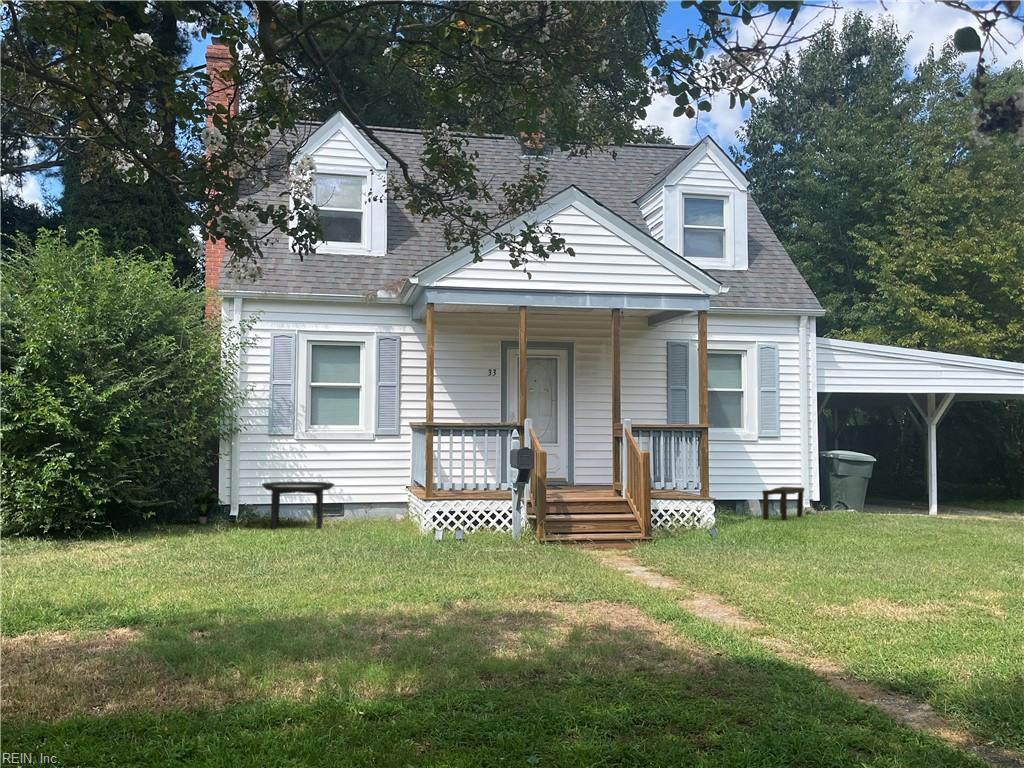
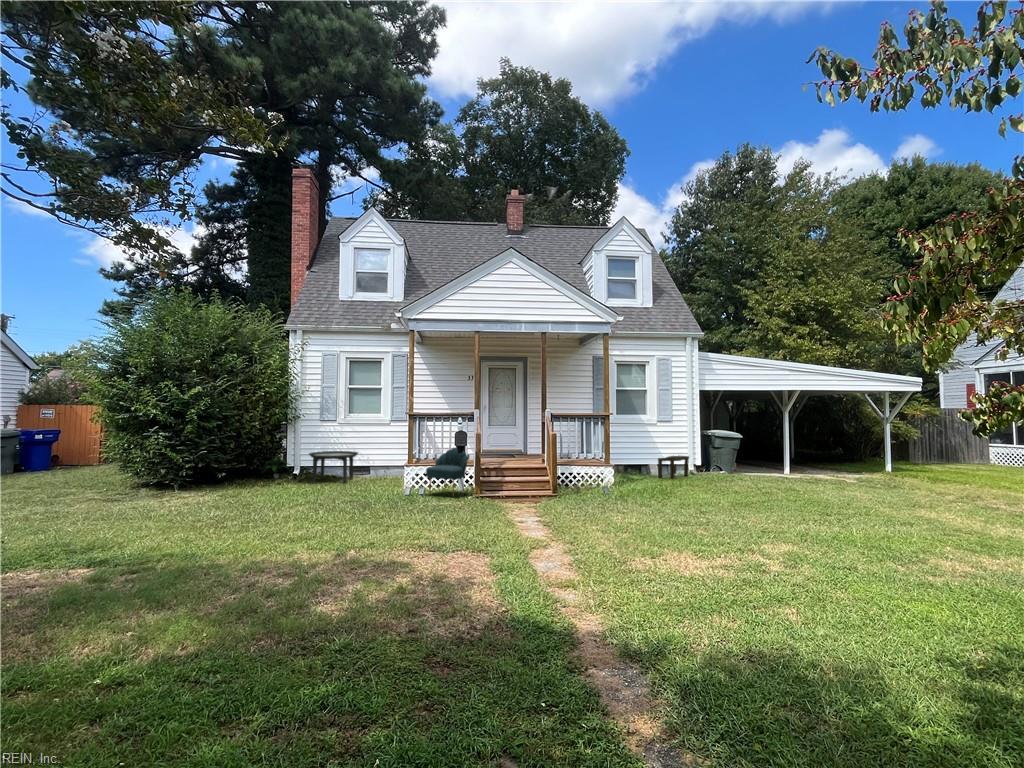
chair: none [460,472,518,543] -> present [426,448,468,496]

